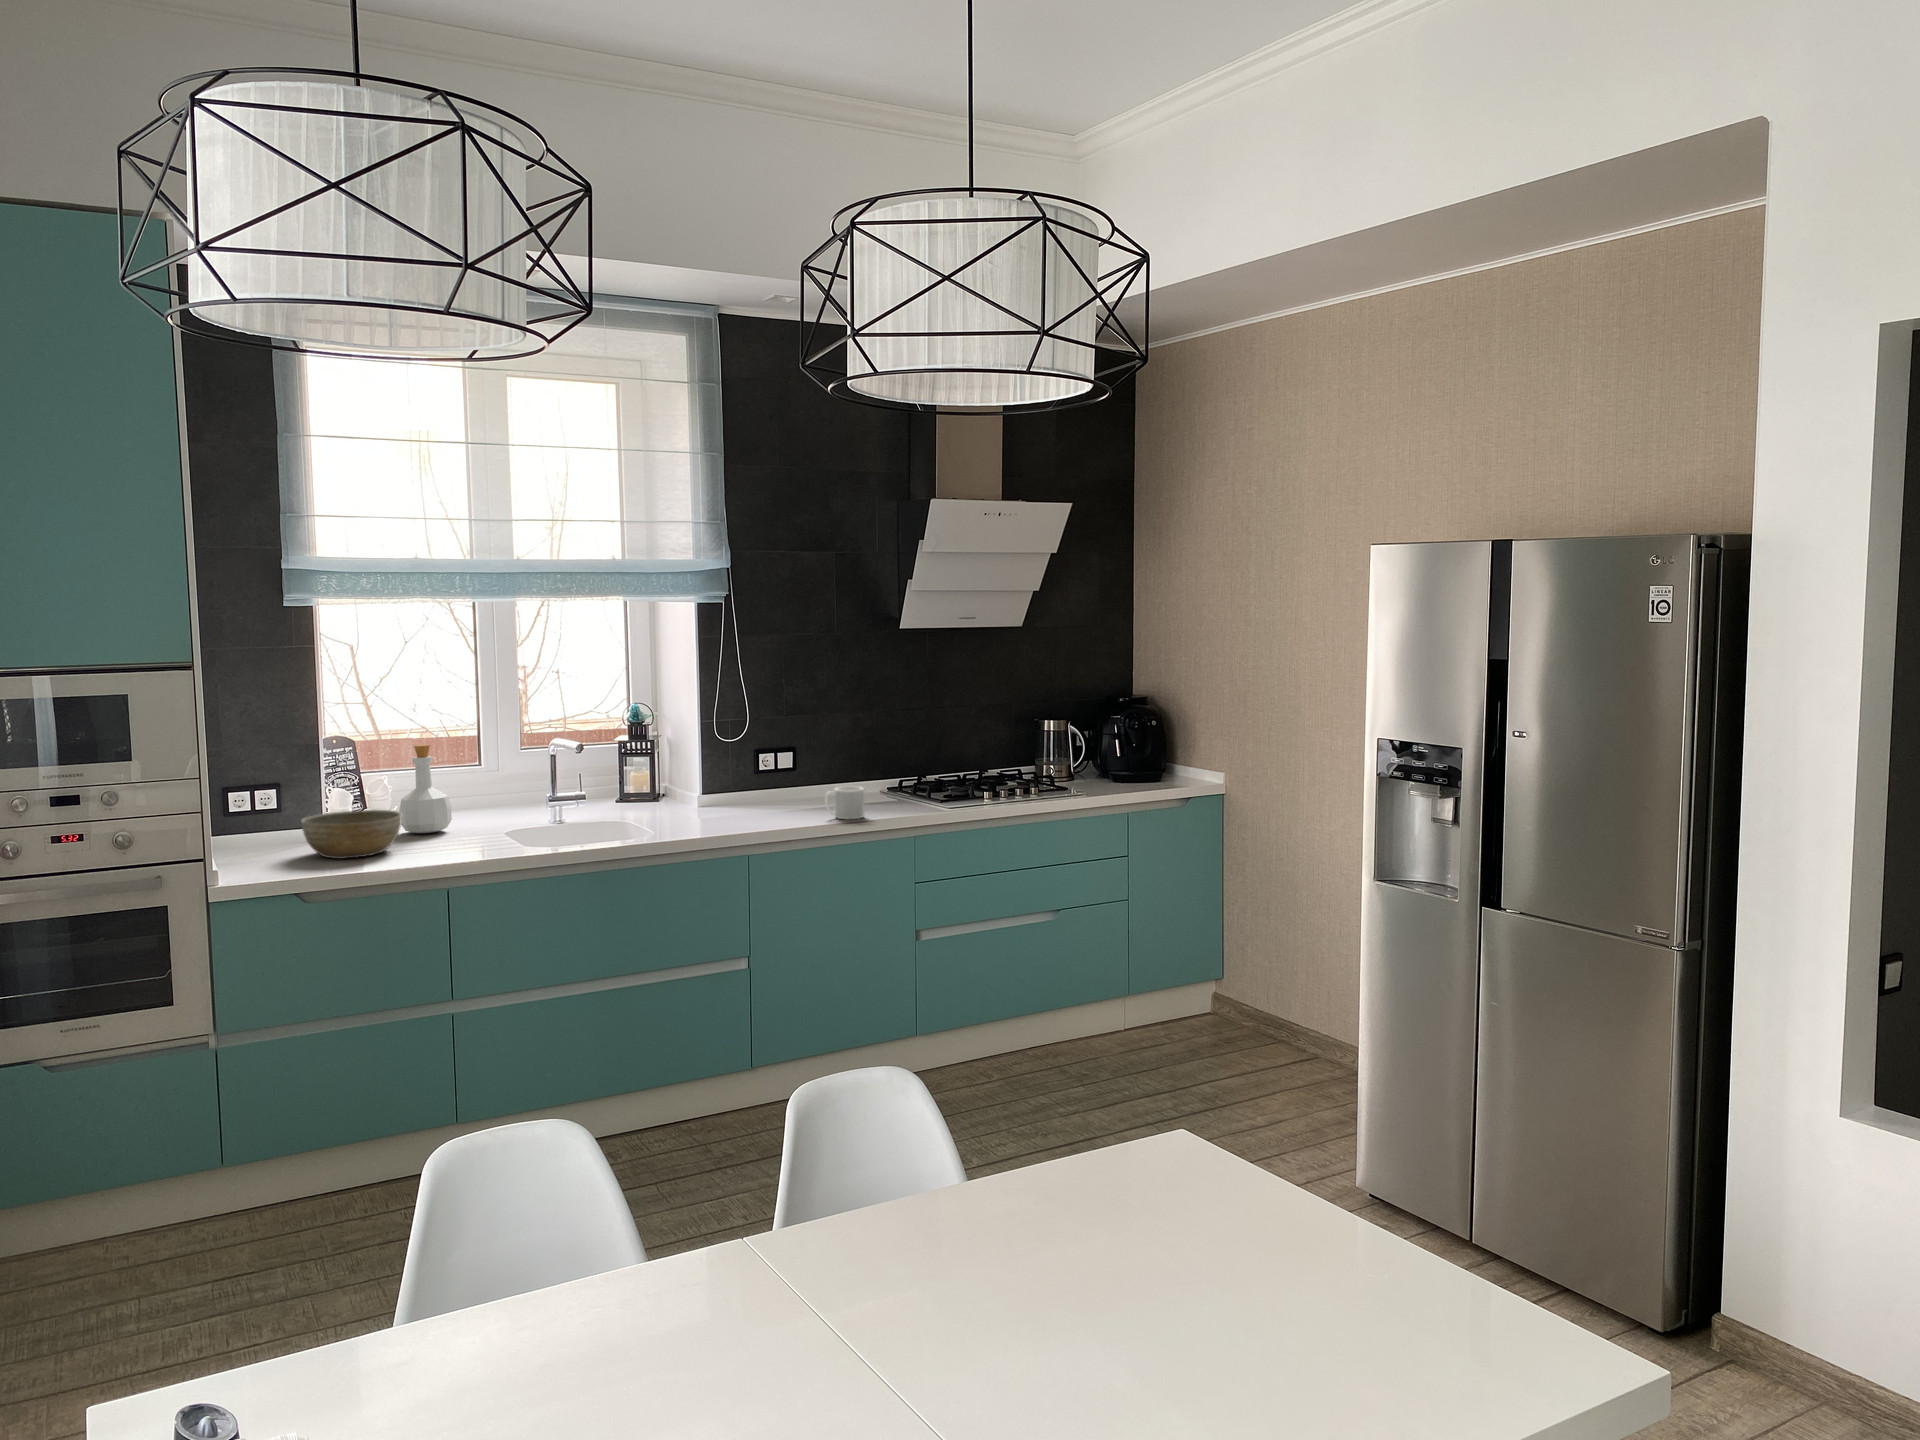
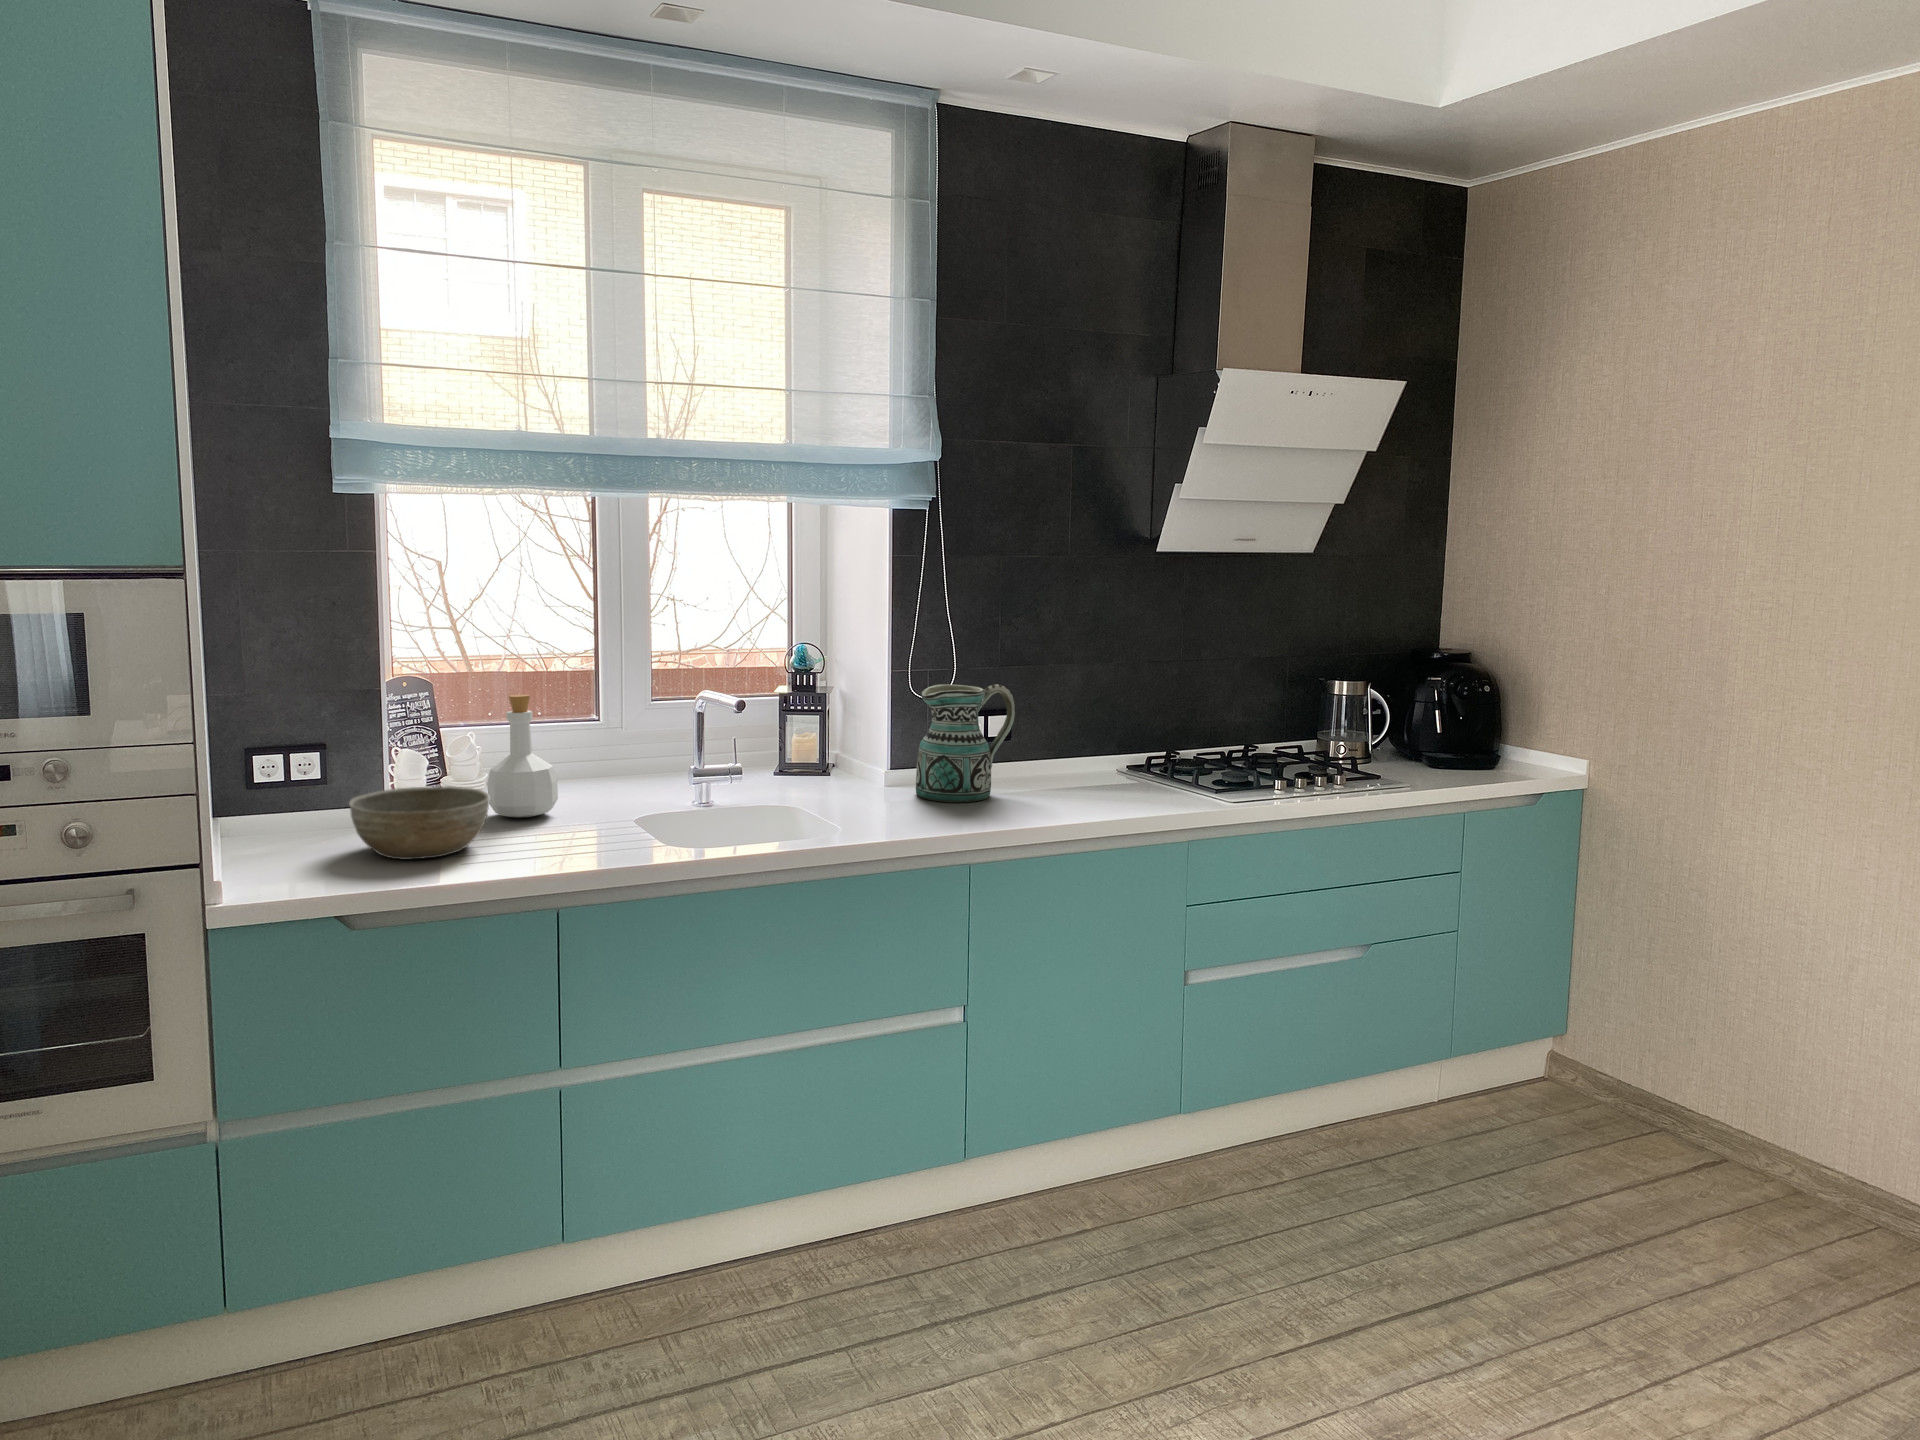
ceramic pitcher: none [719,728,791,814] -> present [916,684,1015,802]
mug: present [825,786,864,819] -> none [1068,770,1123,818]

